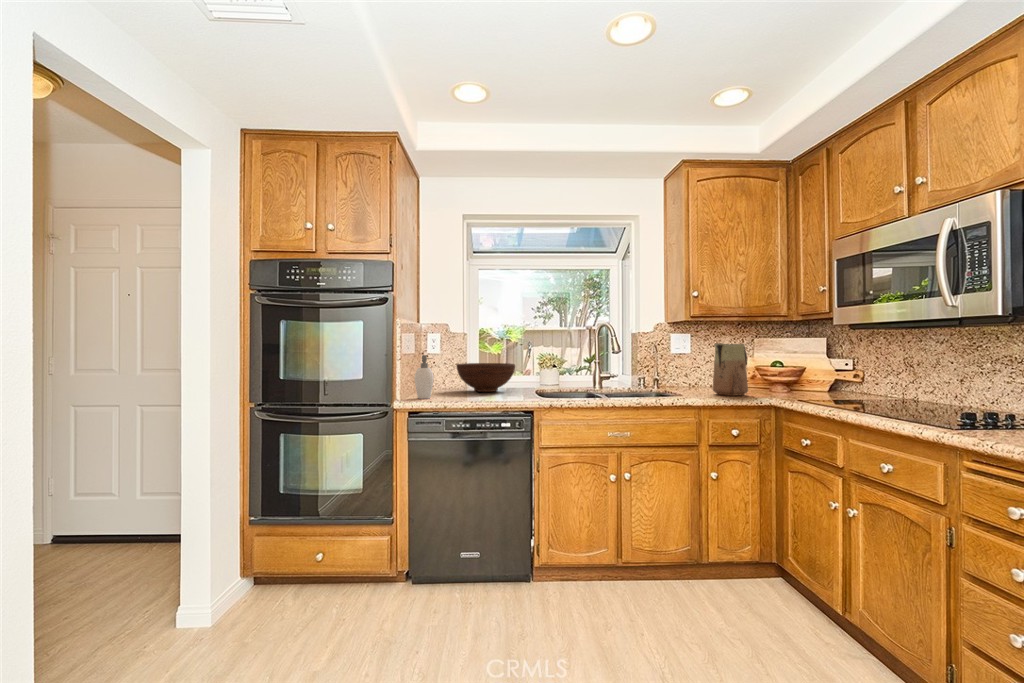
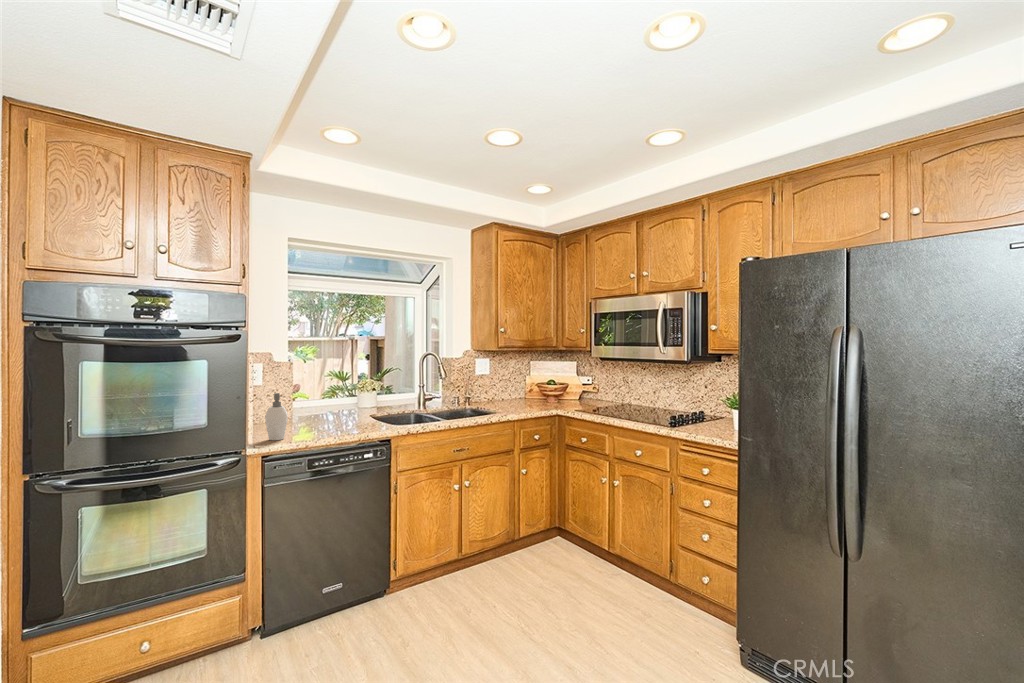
vase: present [713,343,748,396] -> none [515,369,540,410]
fruit bowl: present [456,363,515,392] -> none [288,392,353,424]

